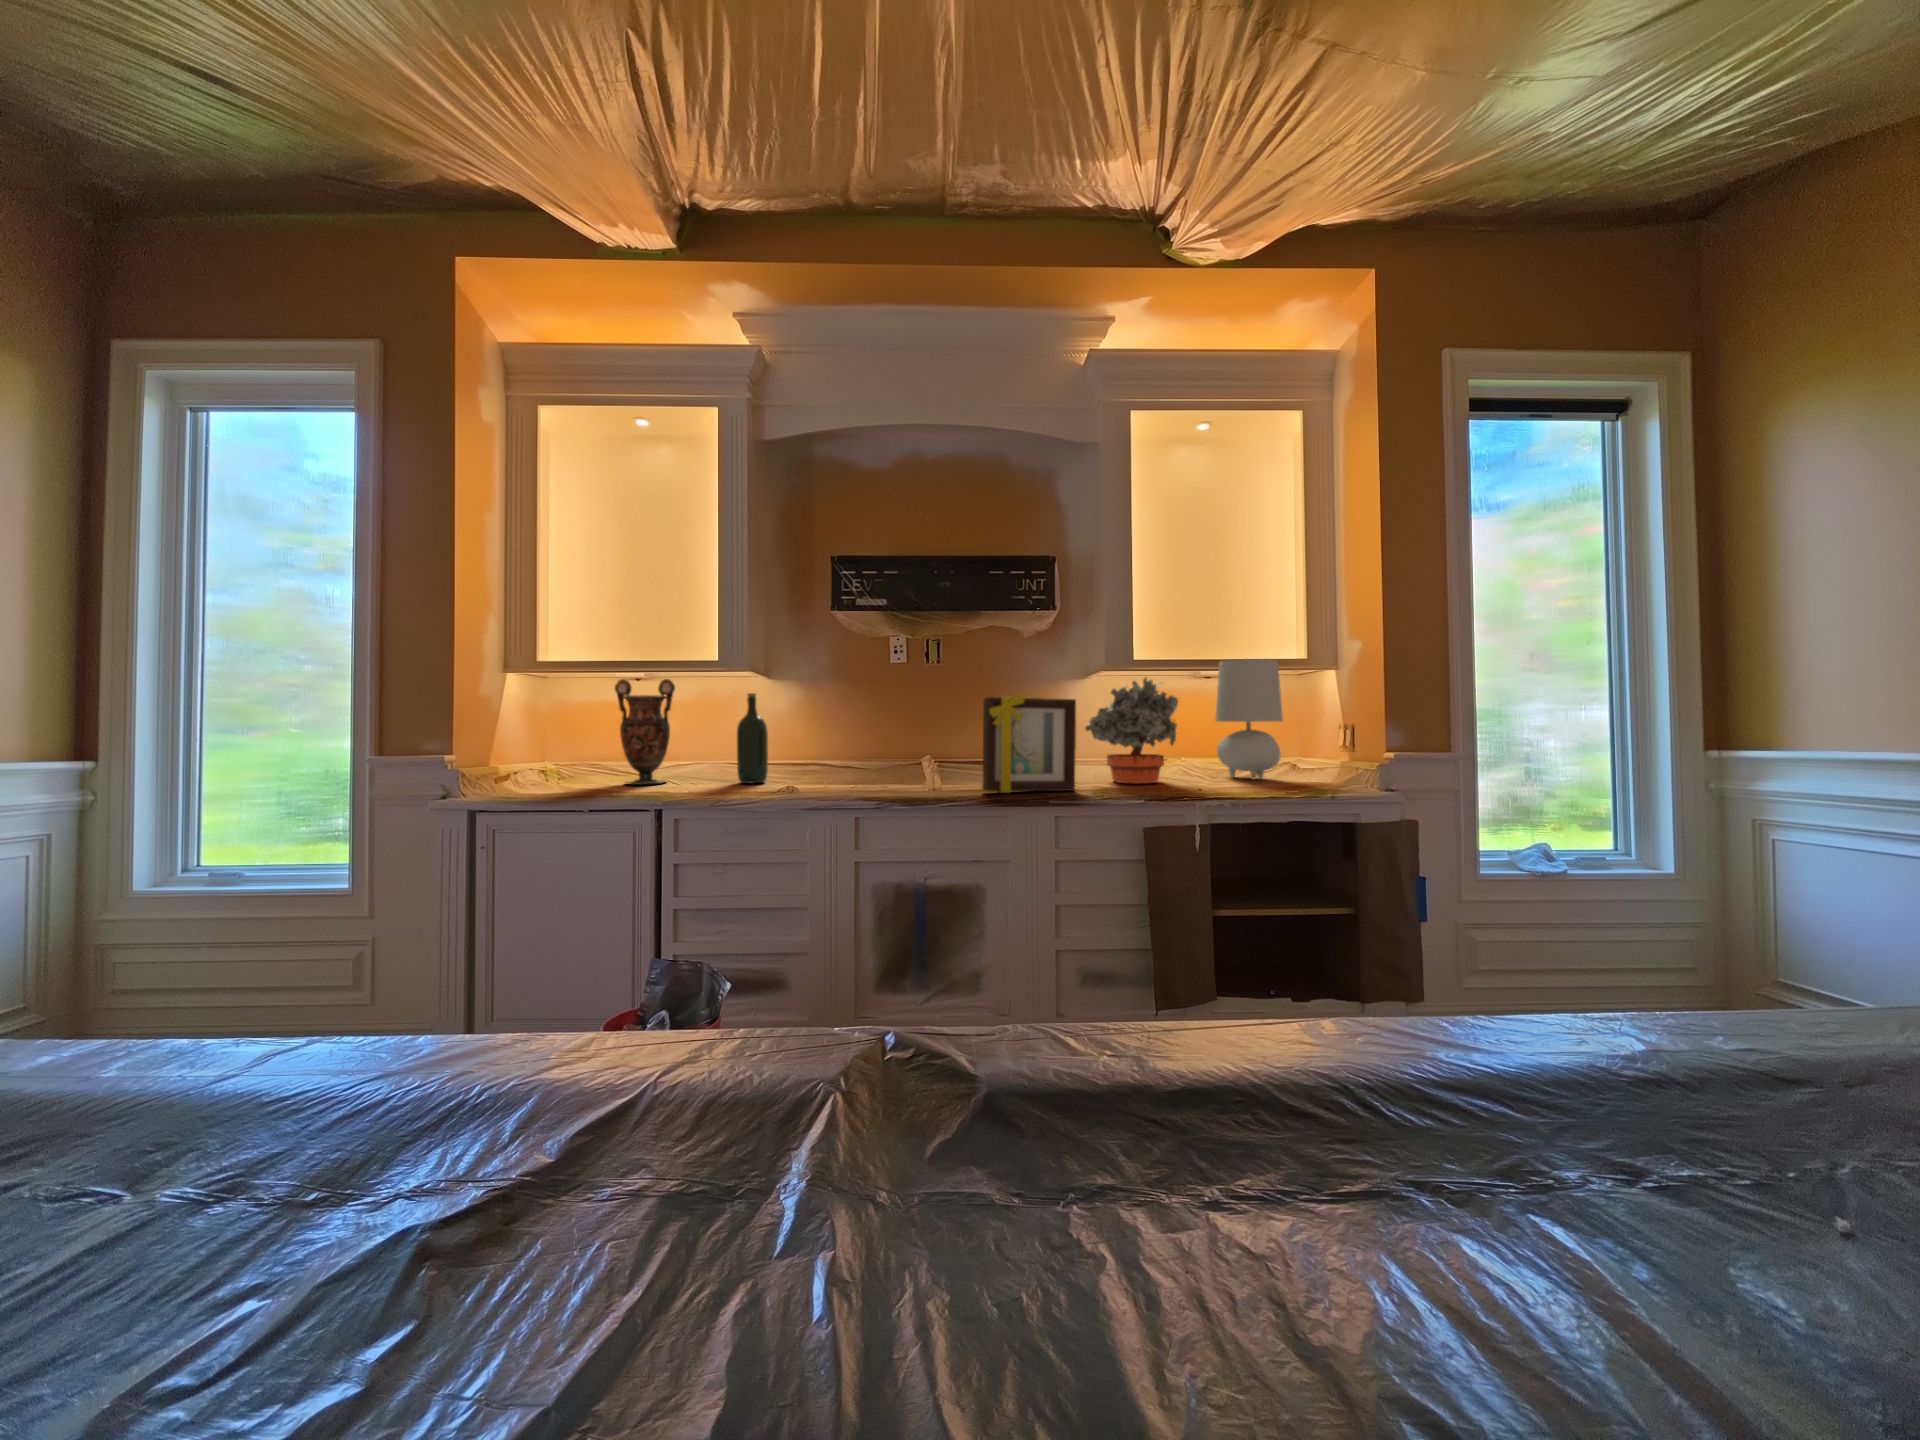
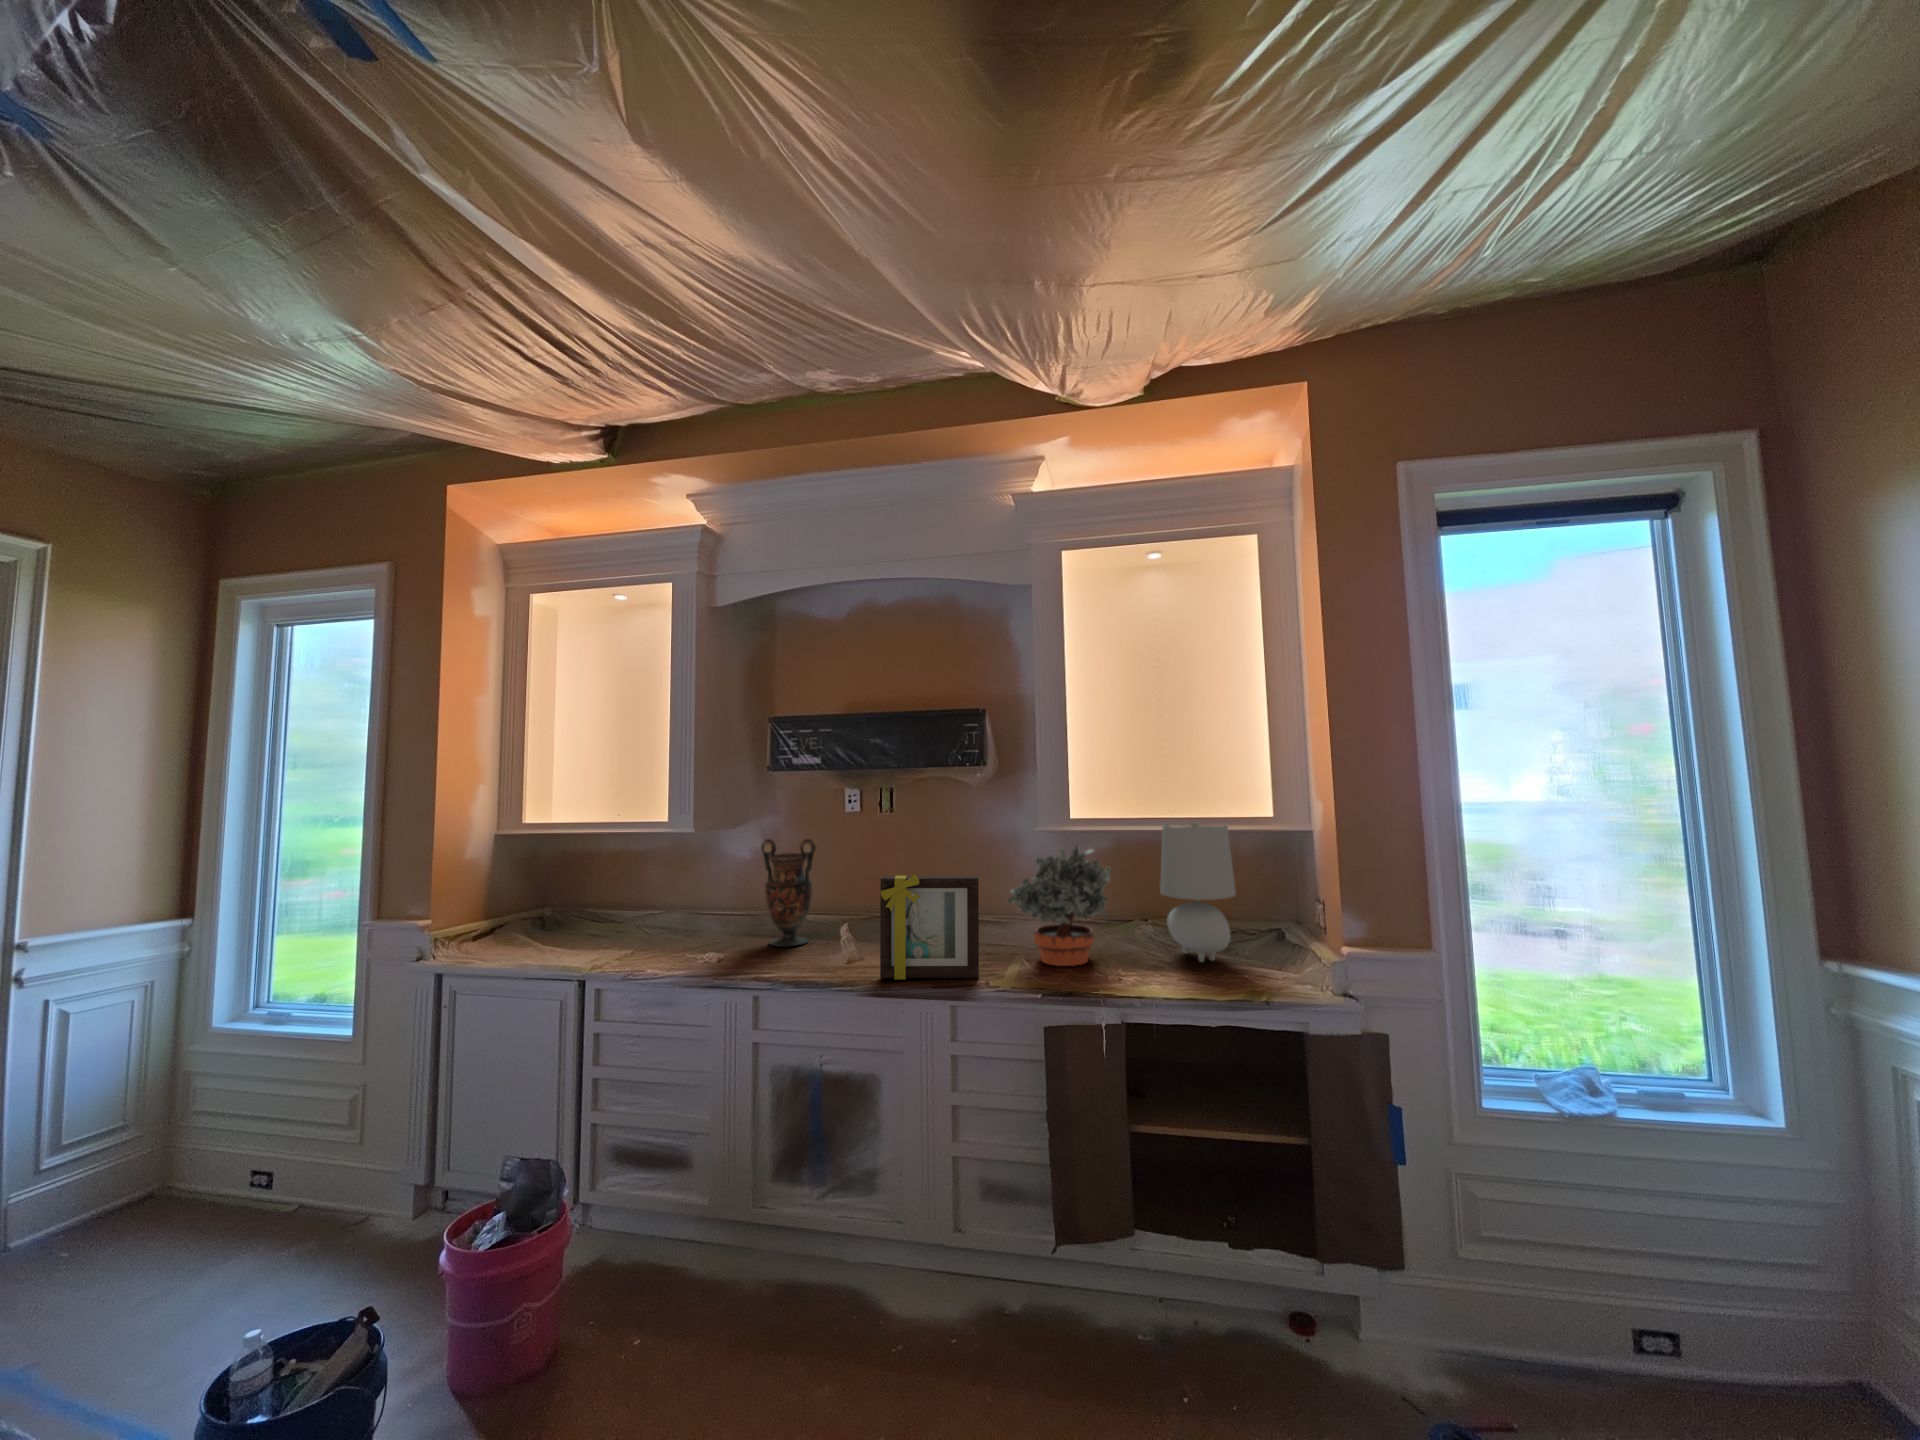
vase: present [615,679,675,785] -> present [761,839,816,947]
wine bottle: present [737,693,768,783] -> none [682,855,713,944]

